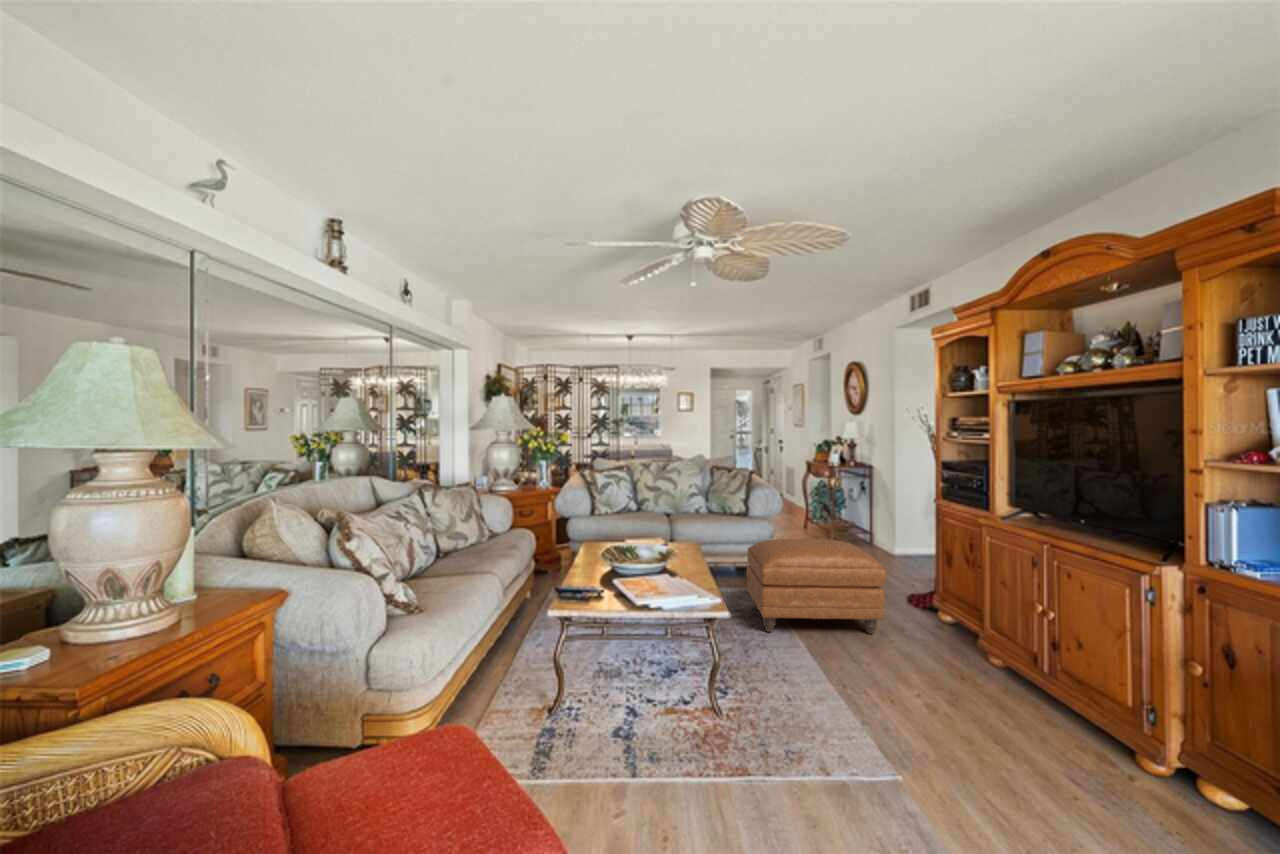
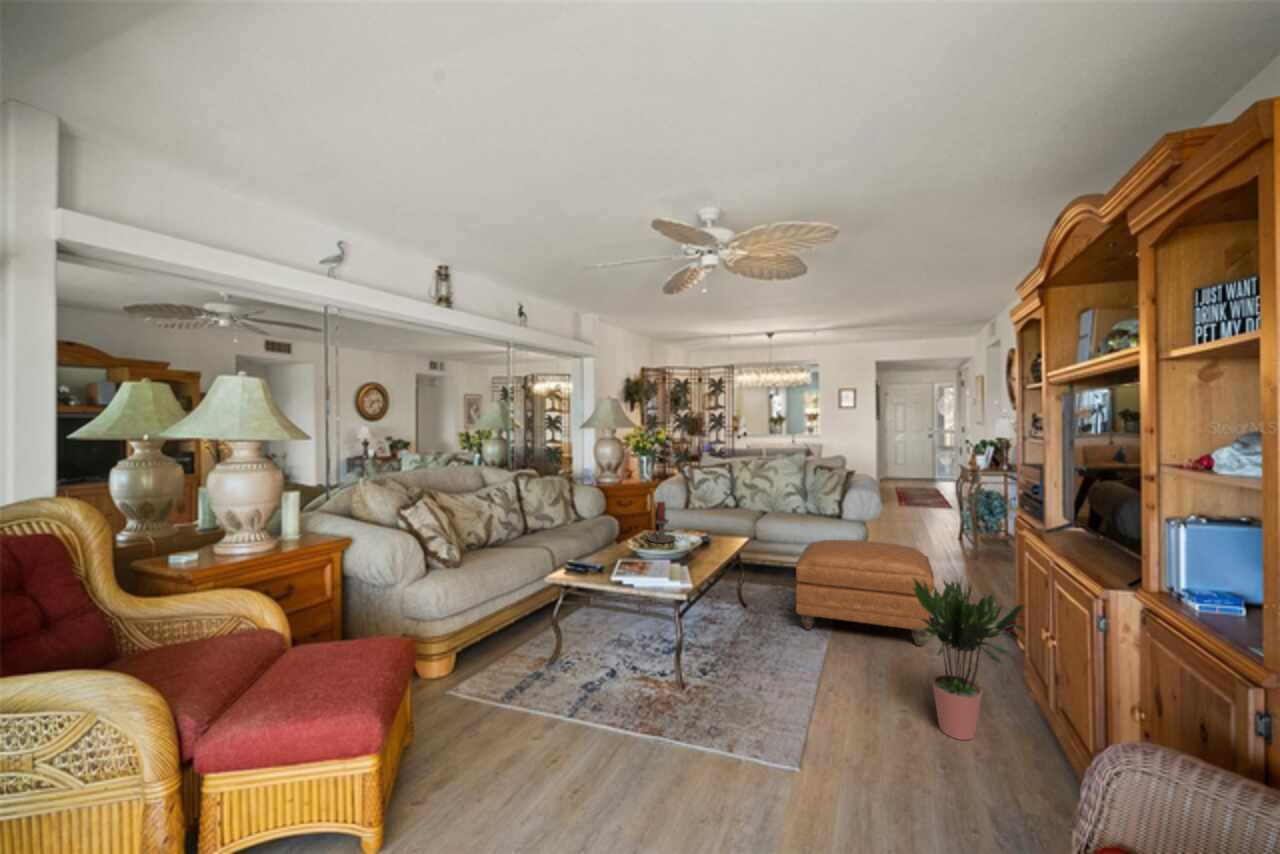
candle holder: none [603,509,644,557] -> present [647,501,680,543]
potted plant: none [922,562,1042,720] -> present [913,578,1026,740]

